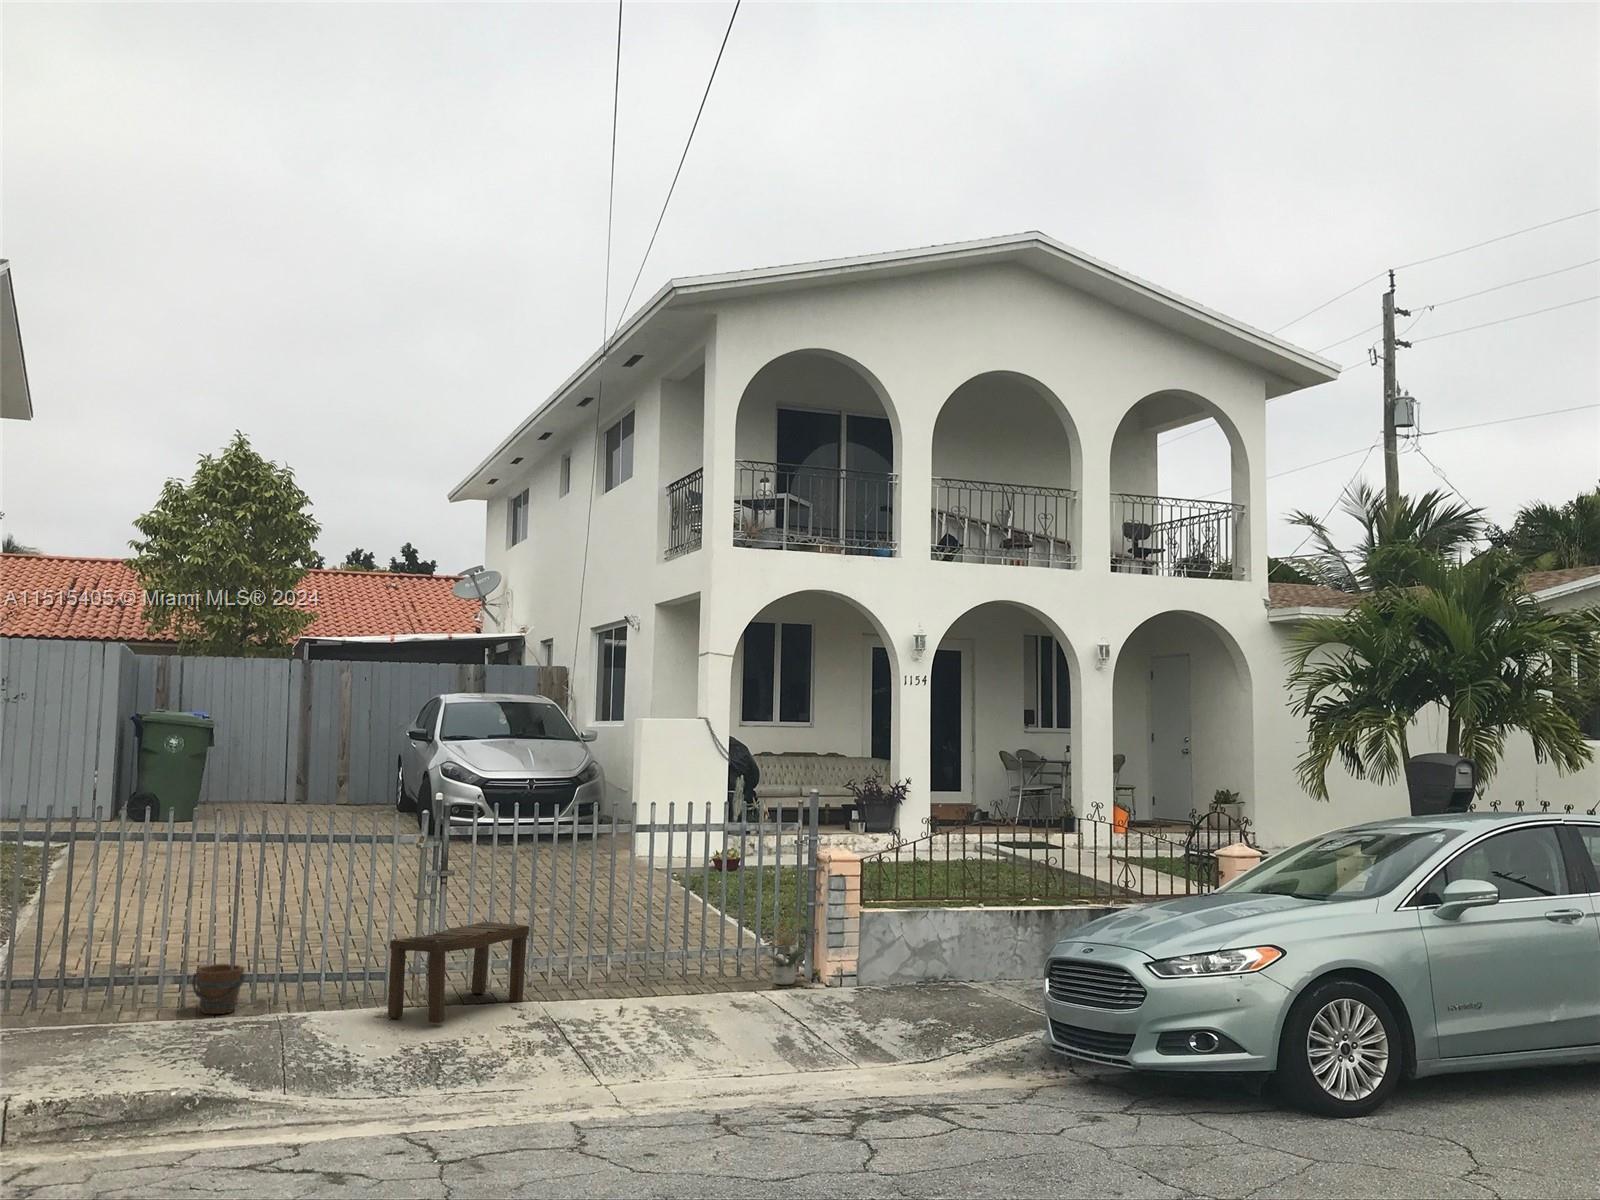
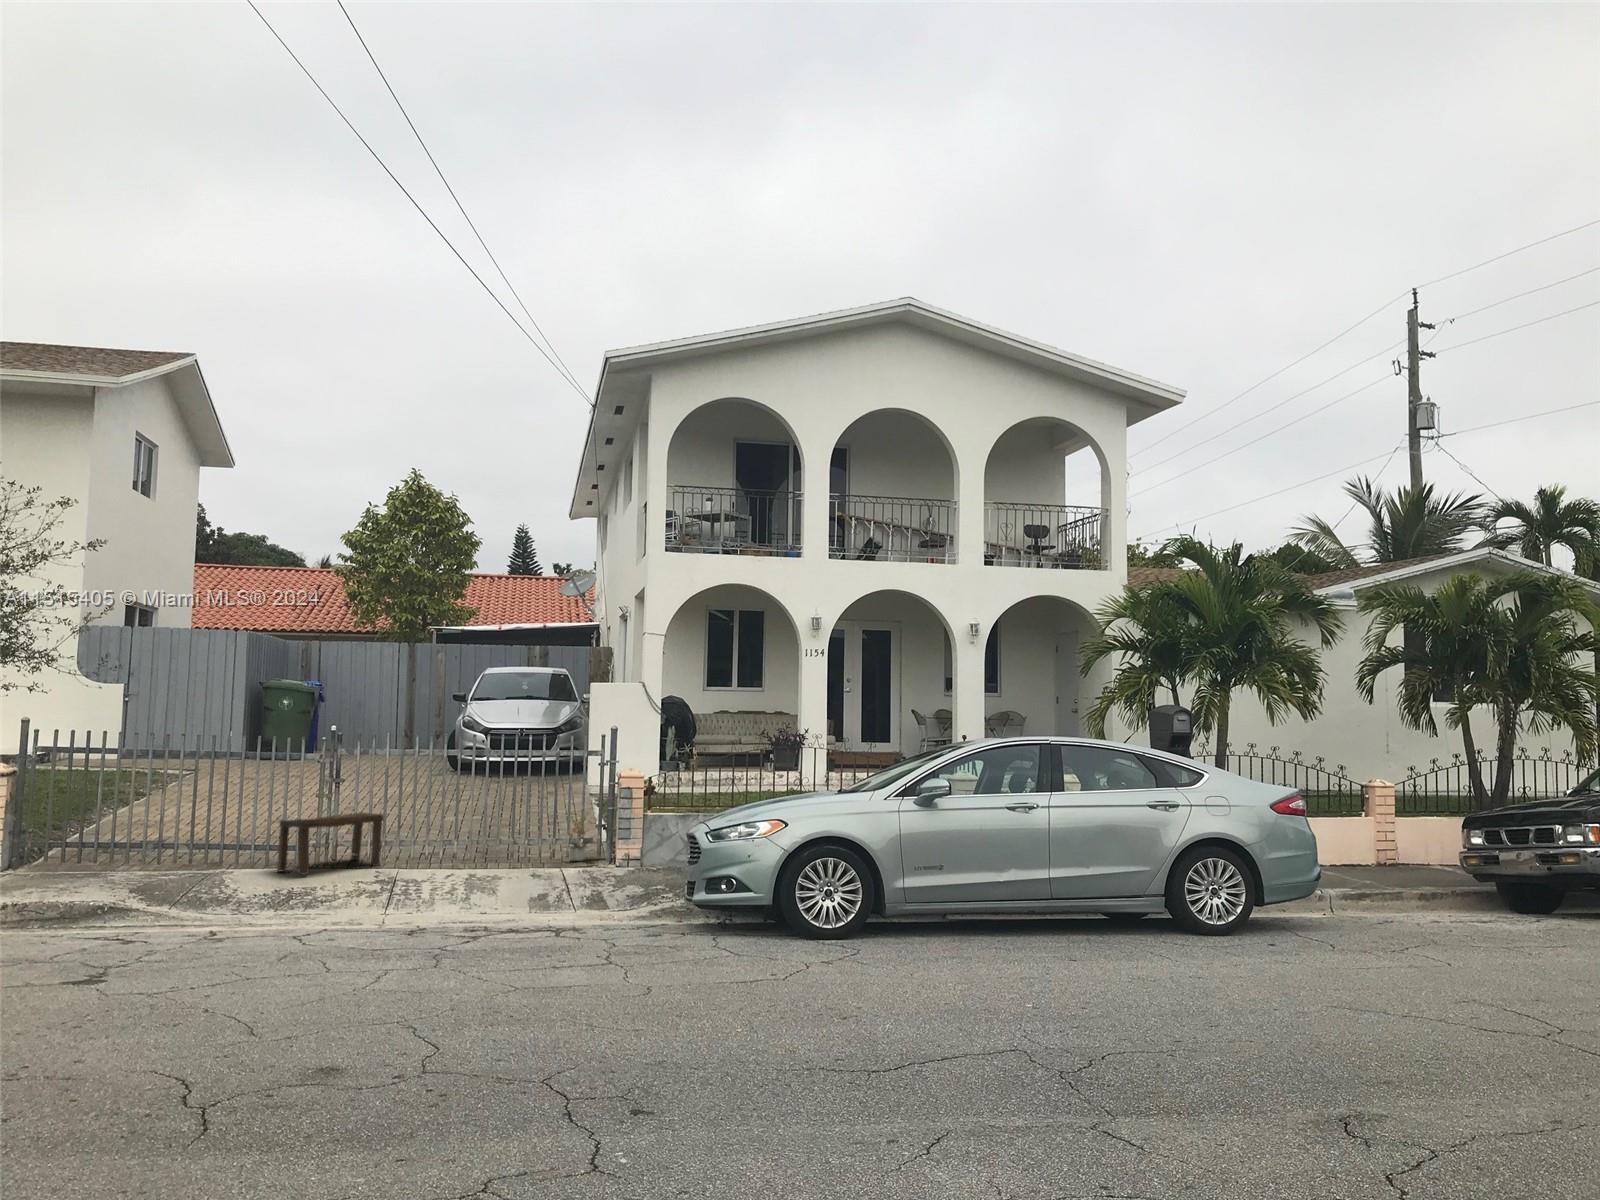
bucket: present [192,964,247,1014] -> none [156,835,191,866]

